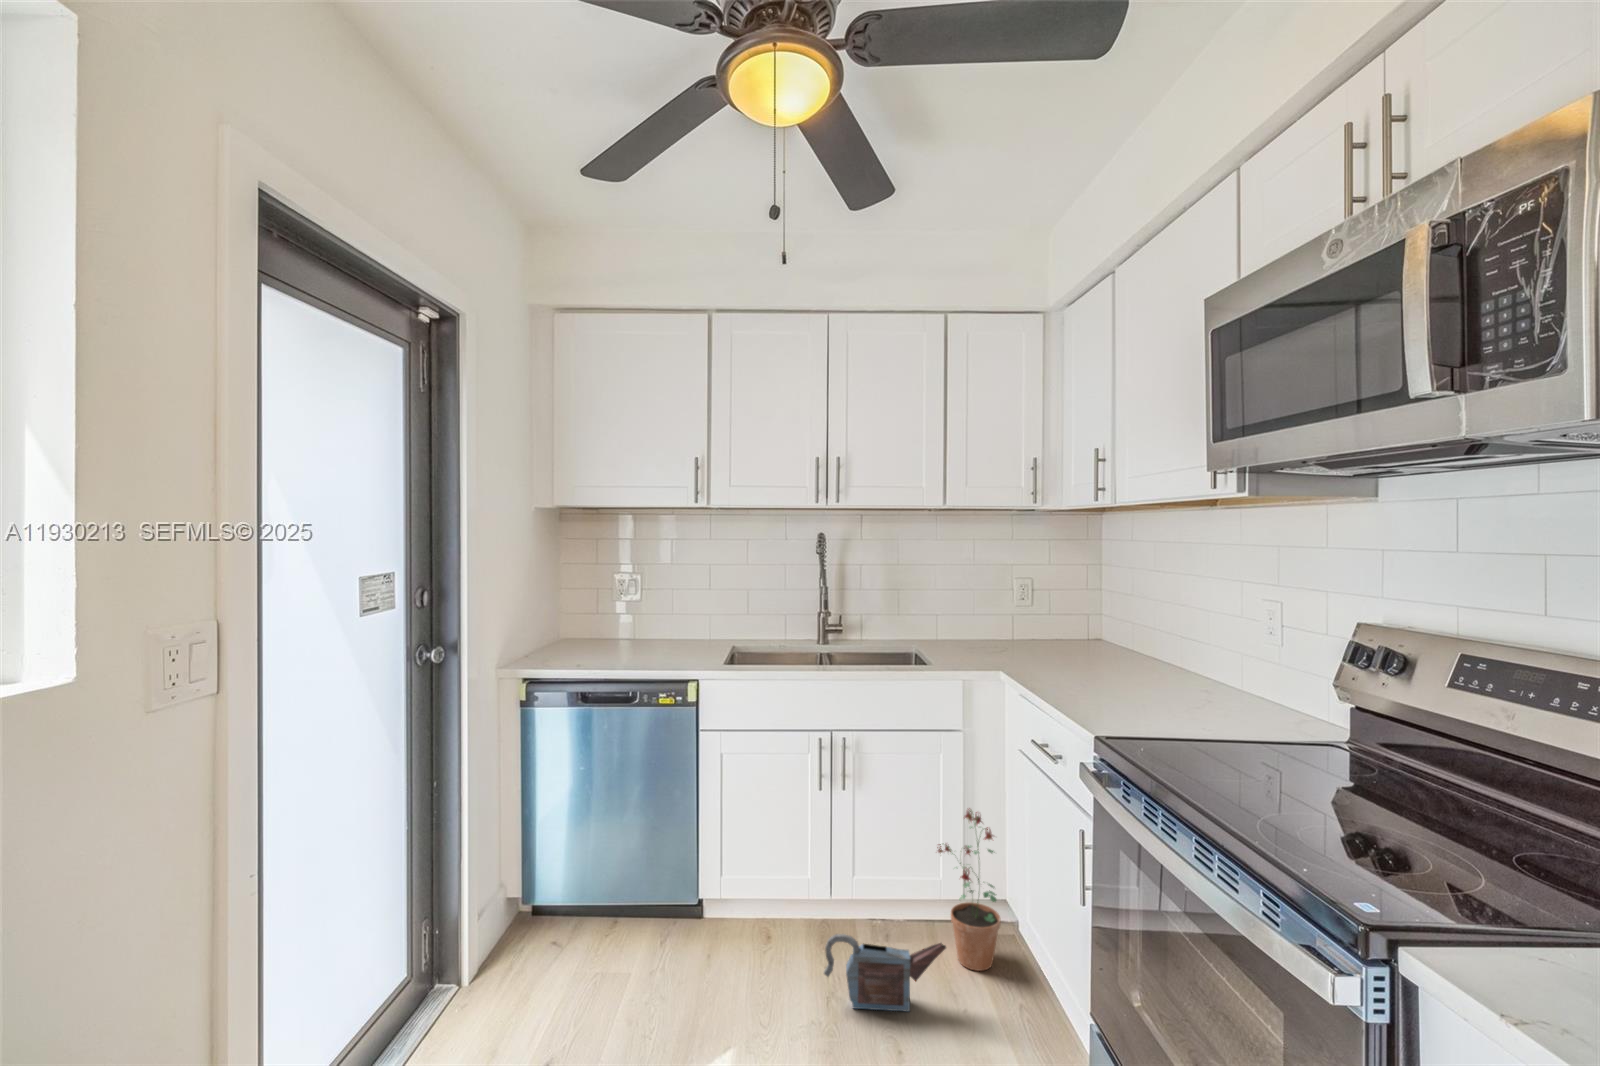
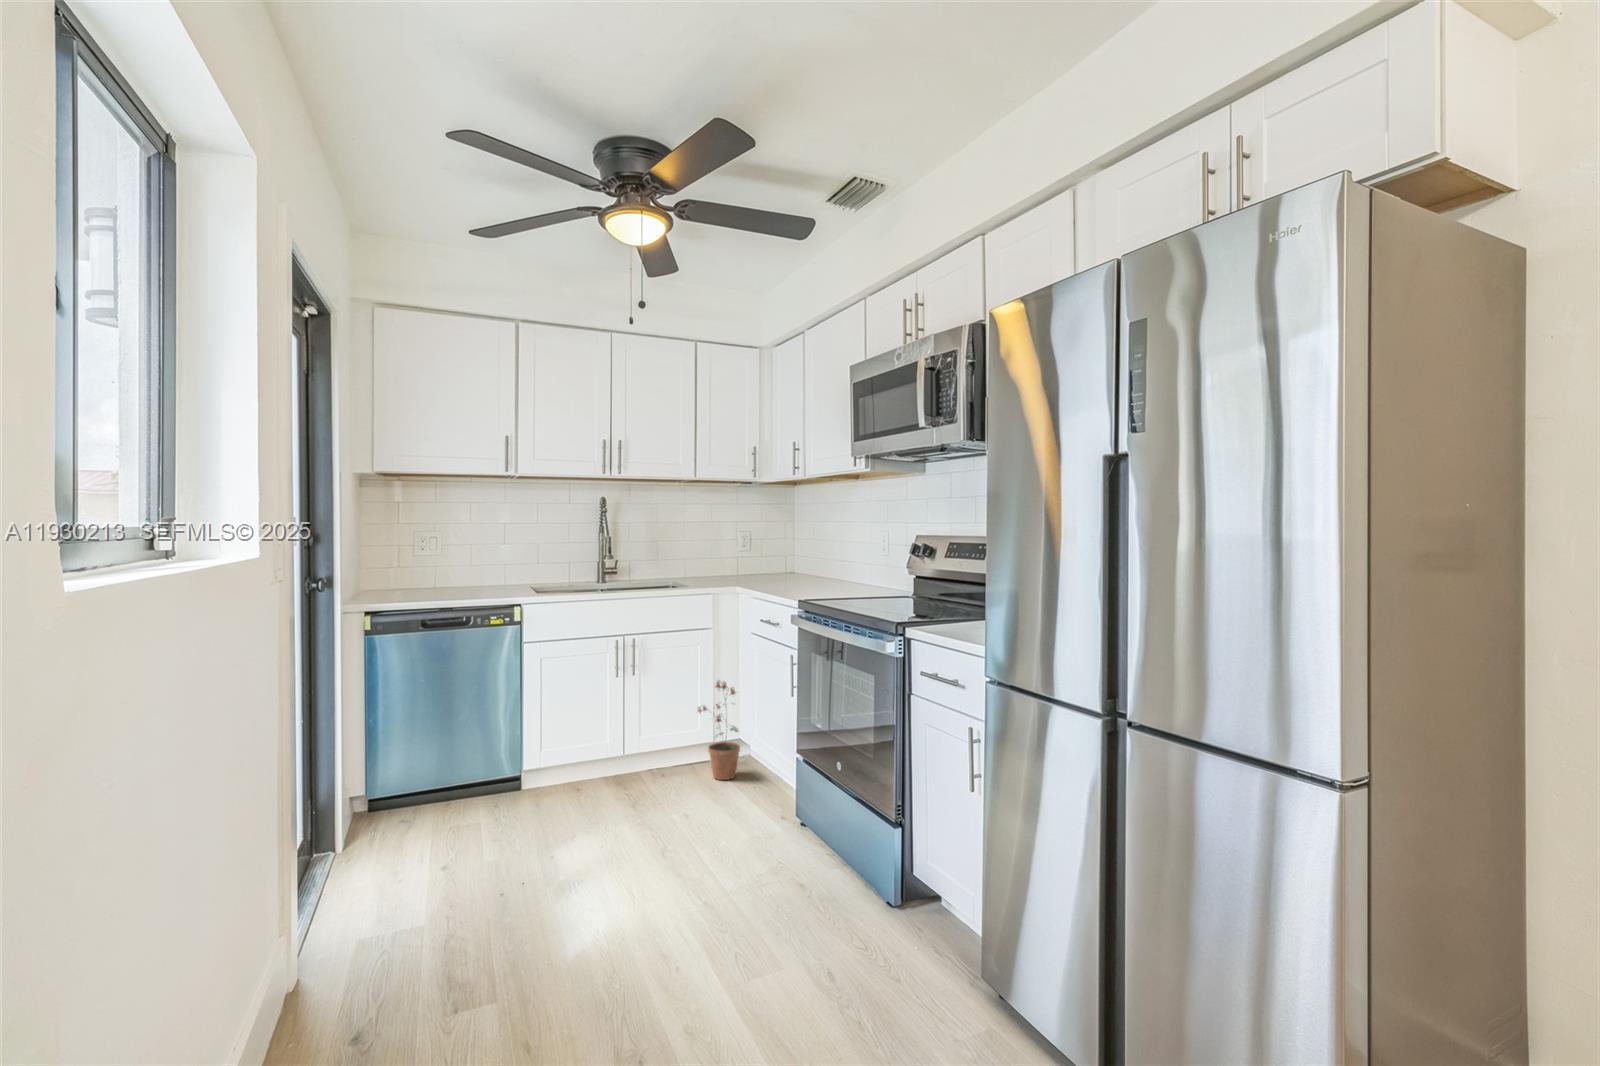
watering can: present [824,934,946,1012] -> none [630,756,710,806]

